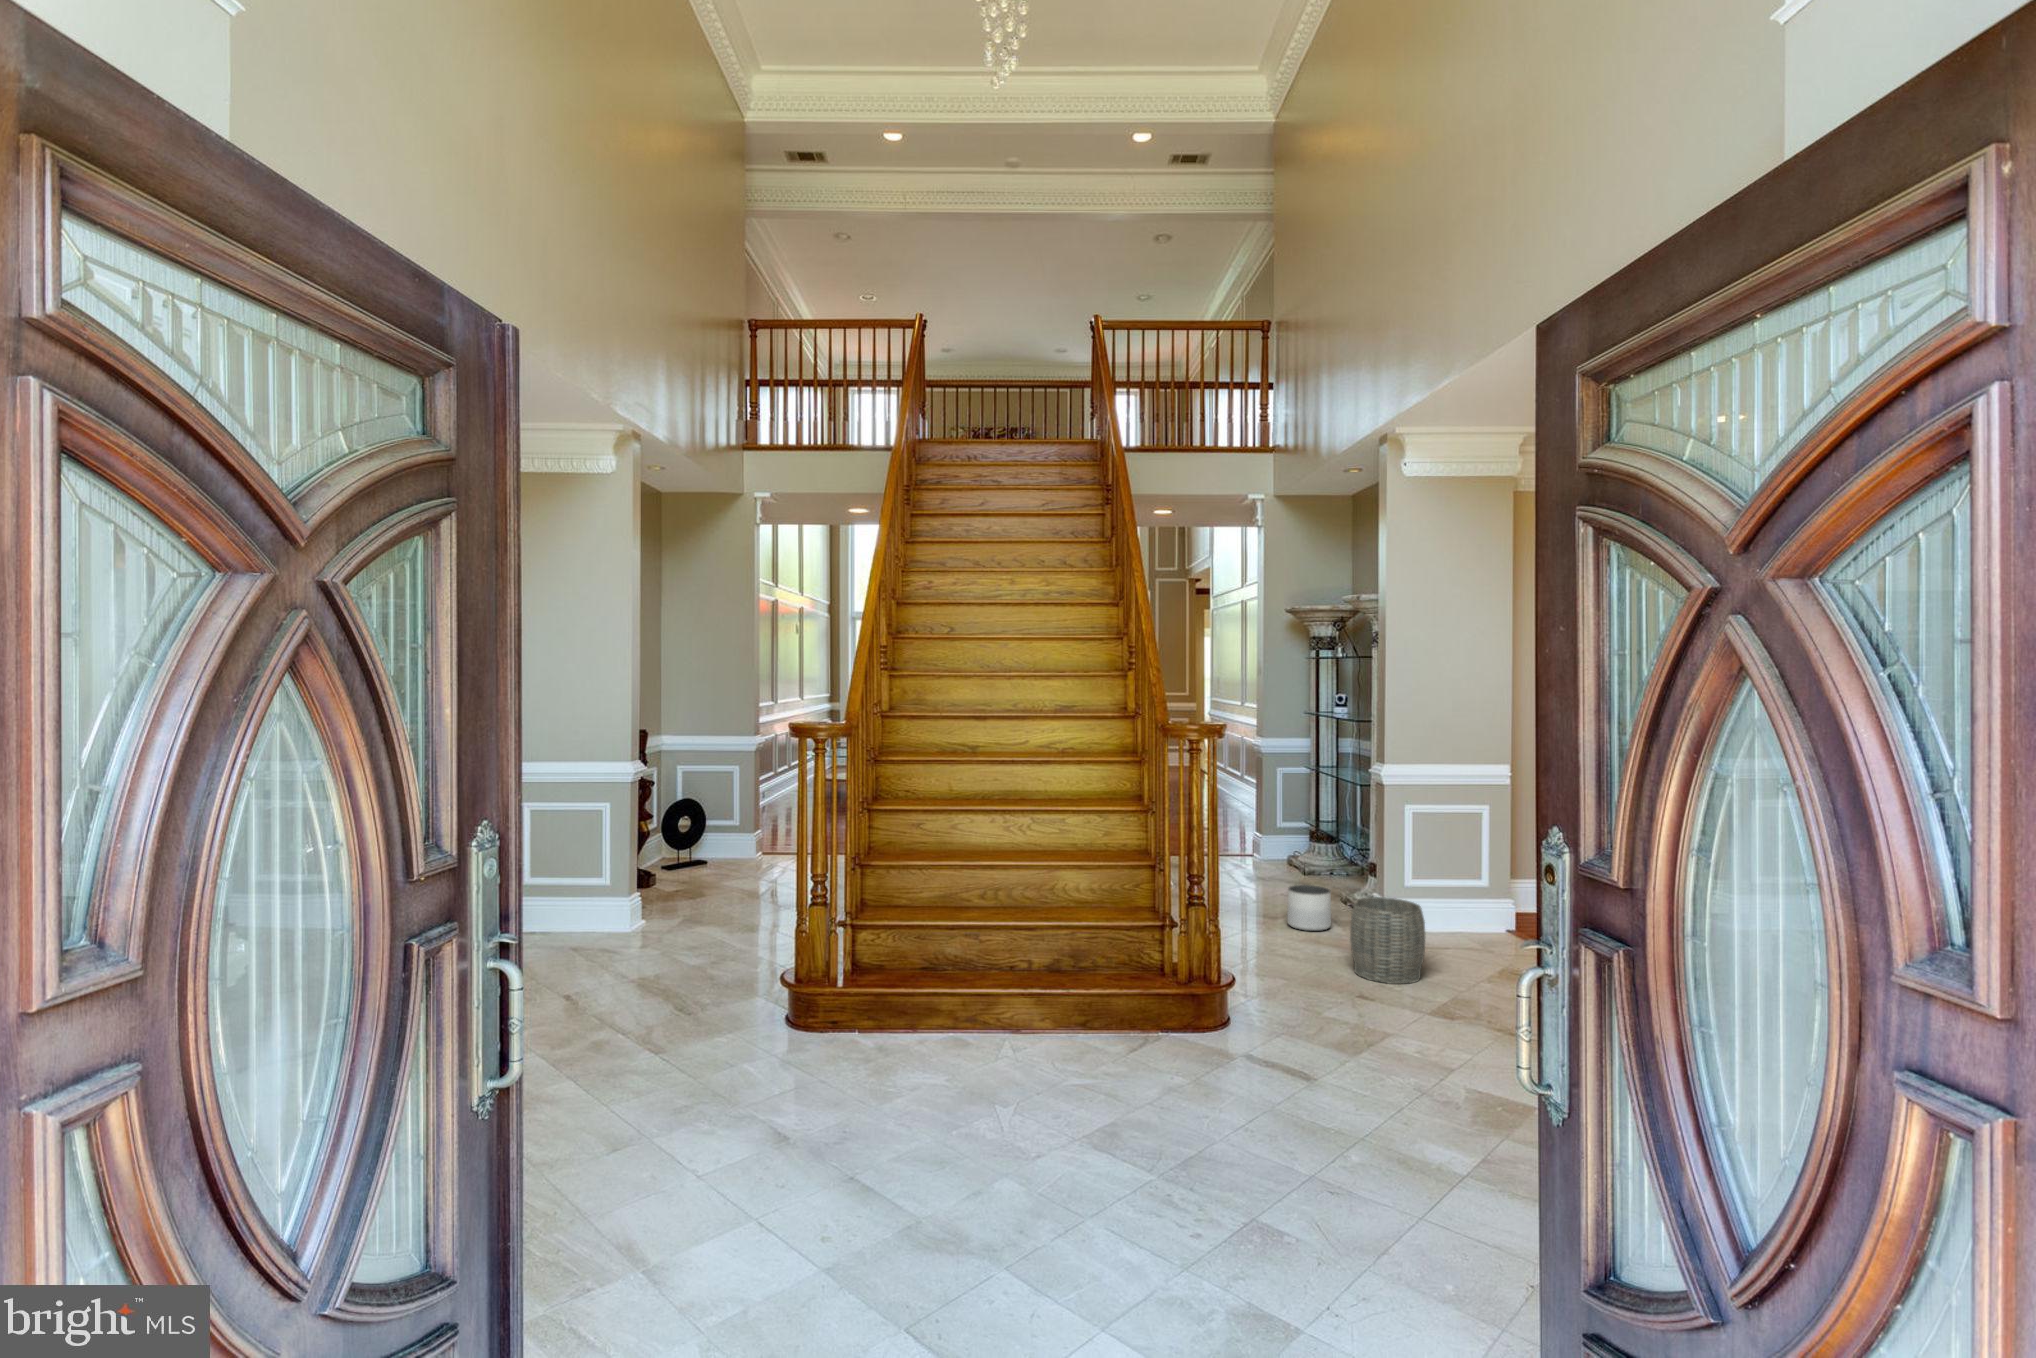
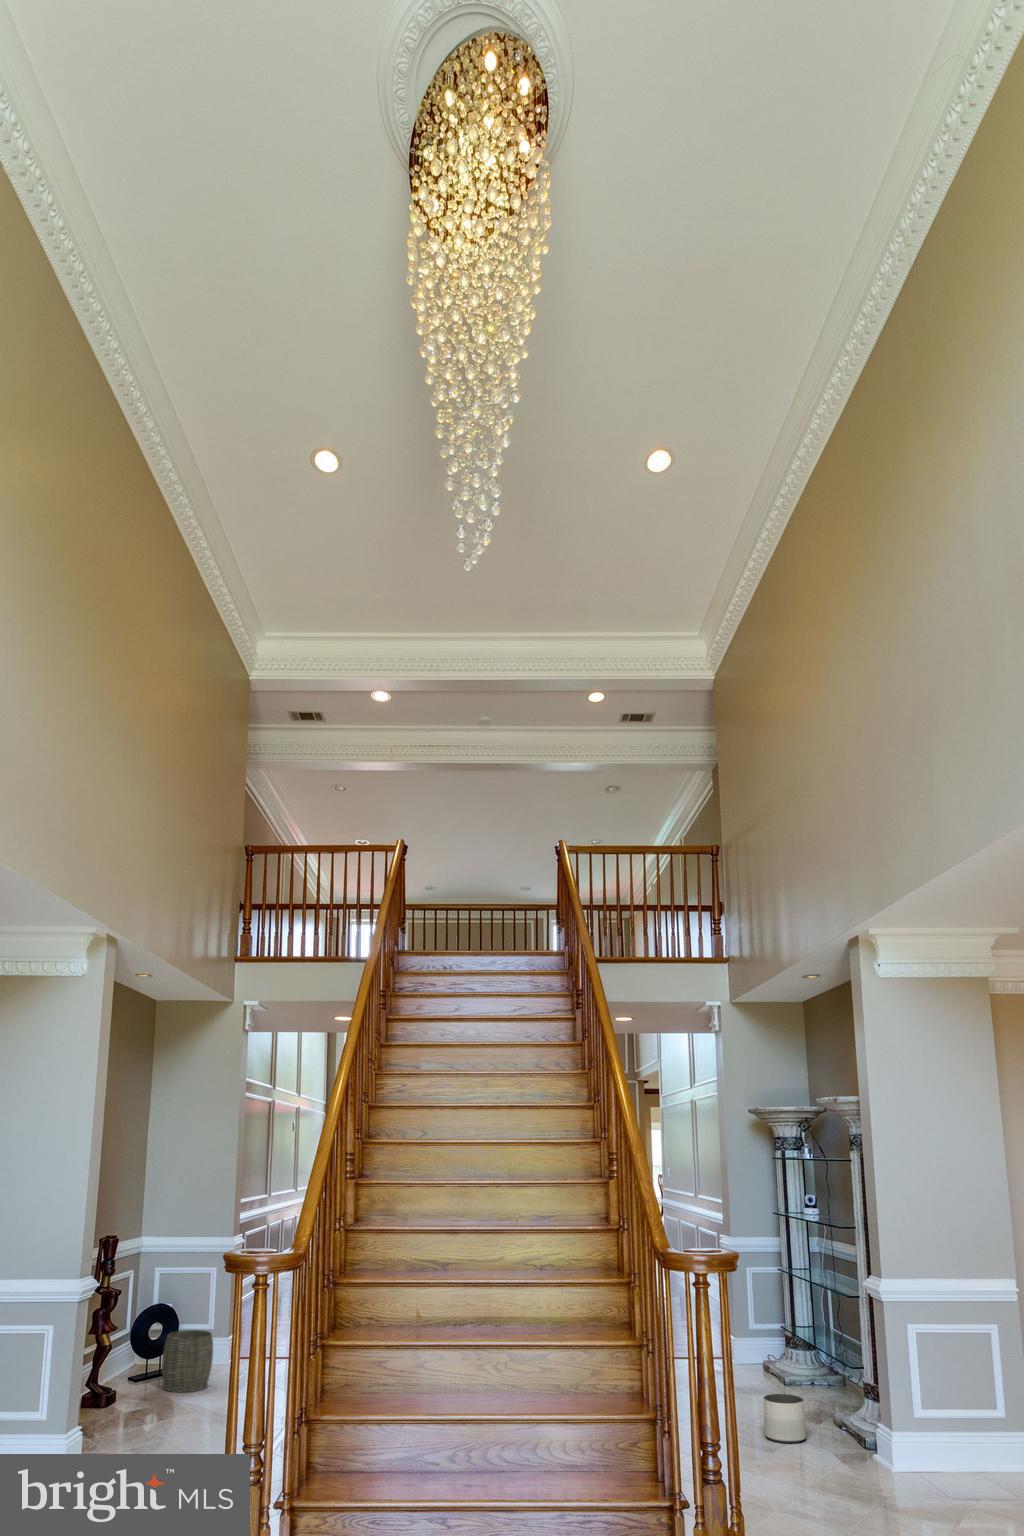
woven basket: present [1350,897,1425,984] -> present [162,1330,213,1392]

